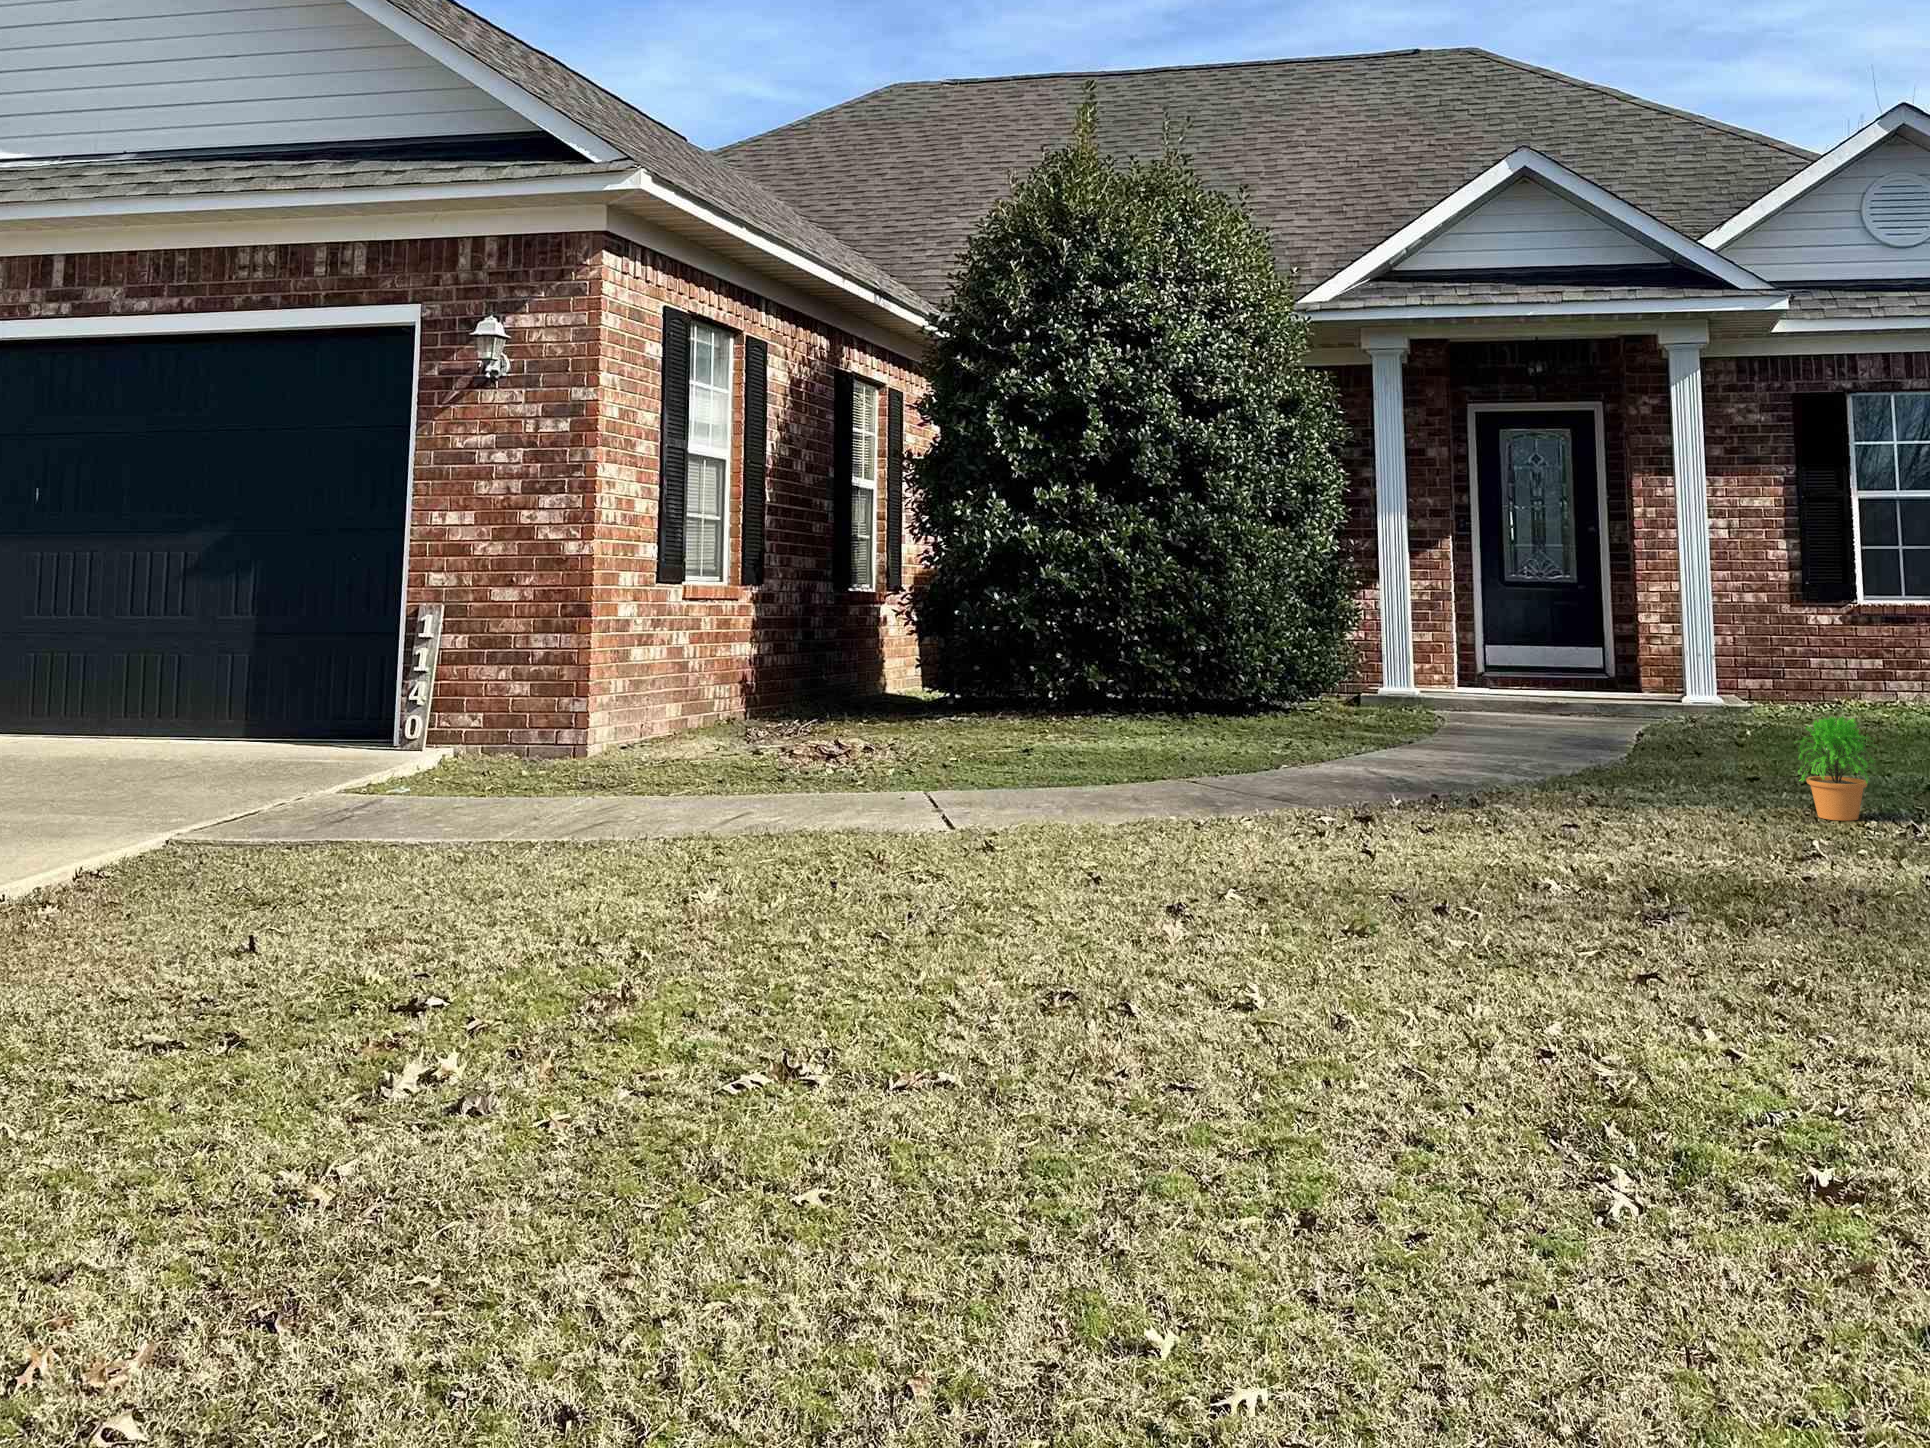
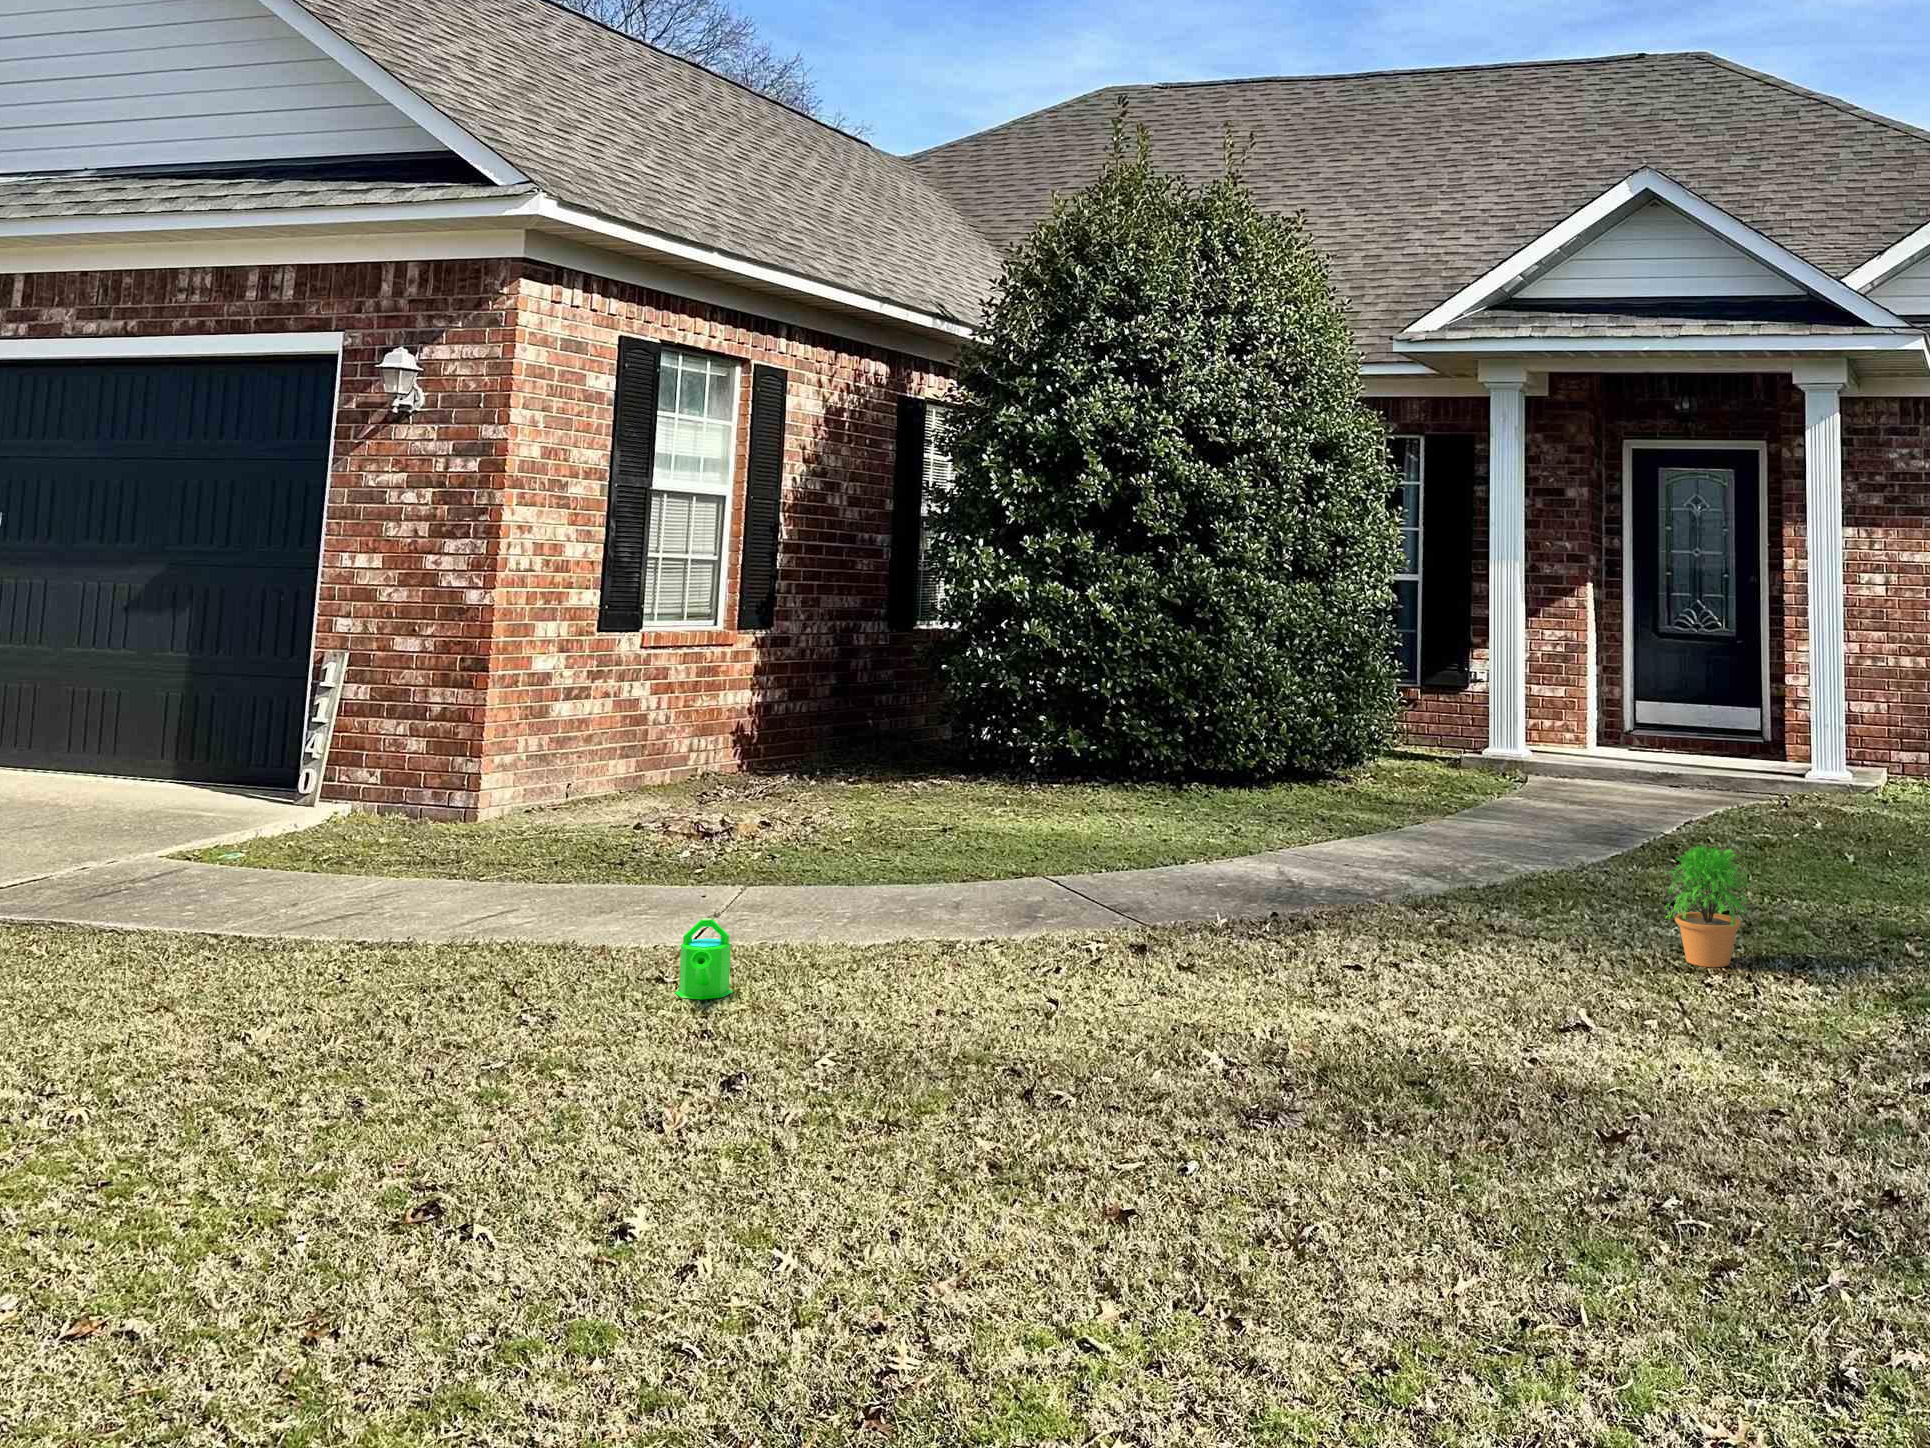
watering can: none [1012,799,1062,870] -> present [675,918,733,1000]

